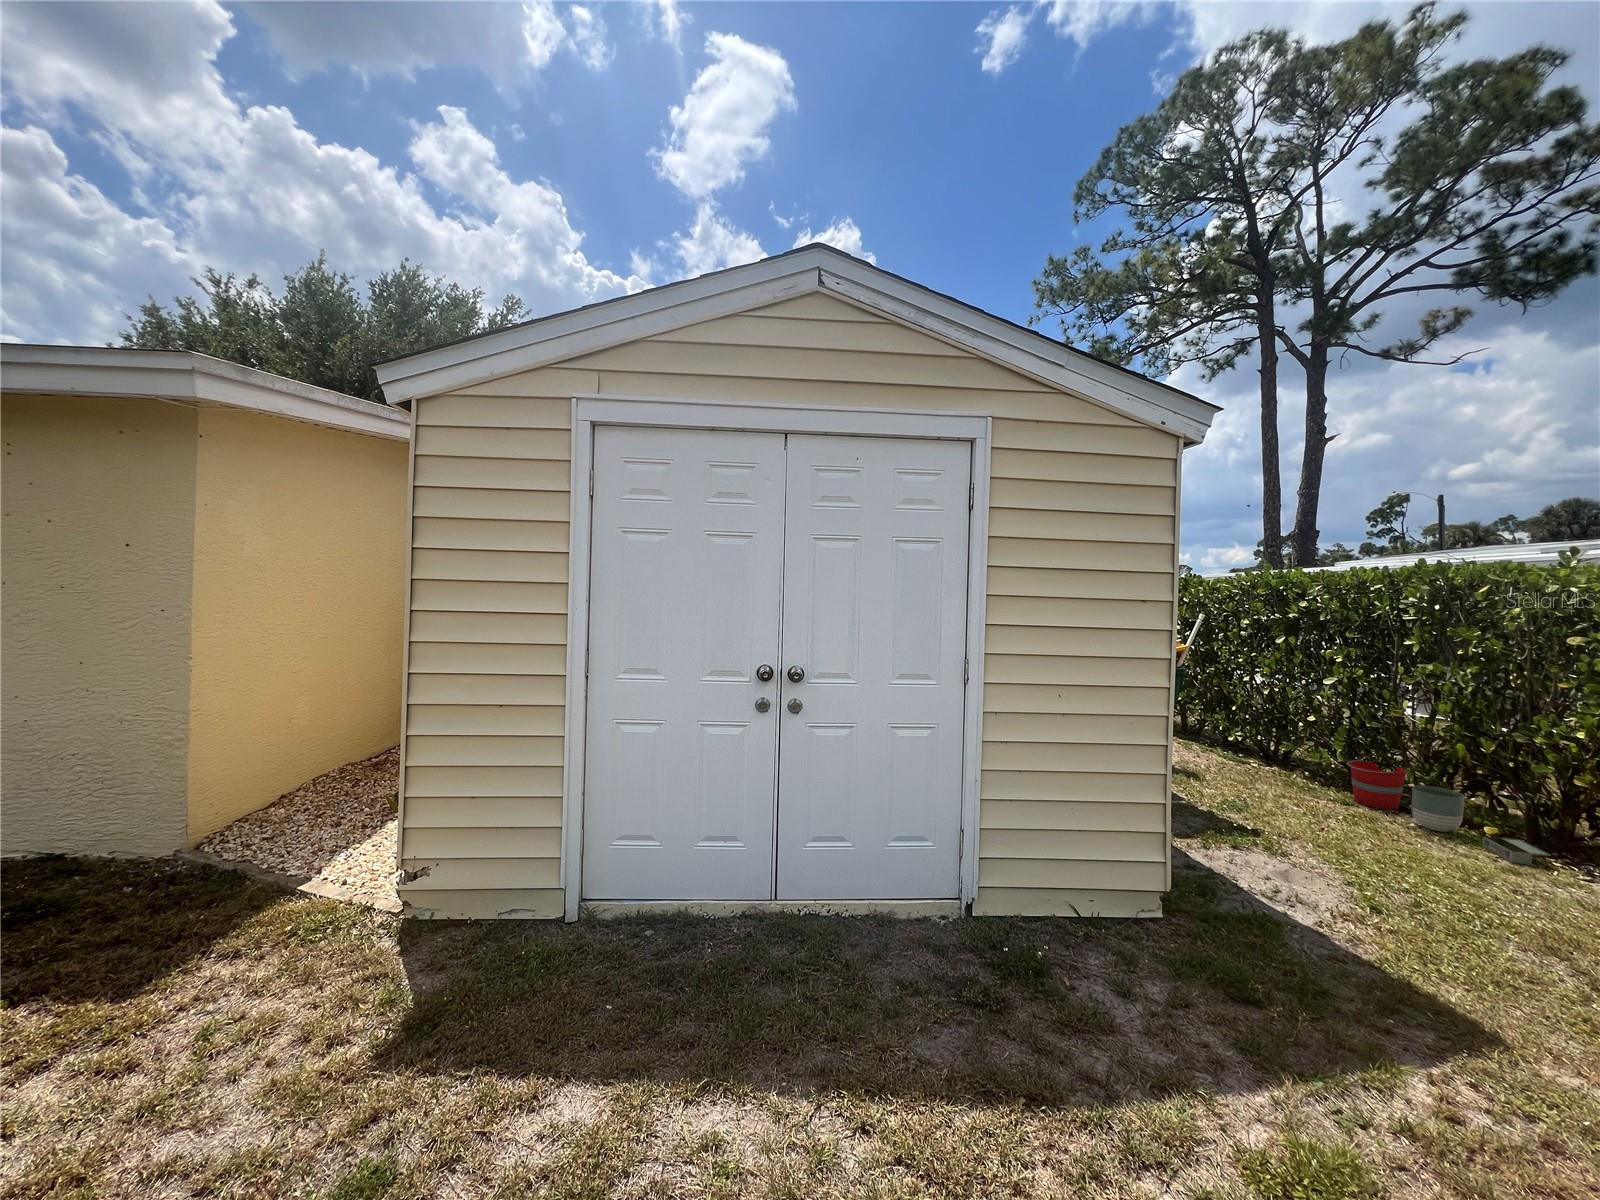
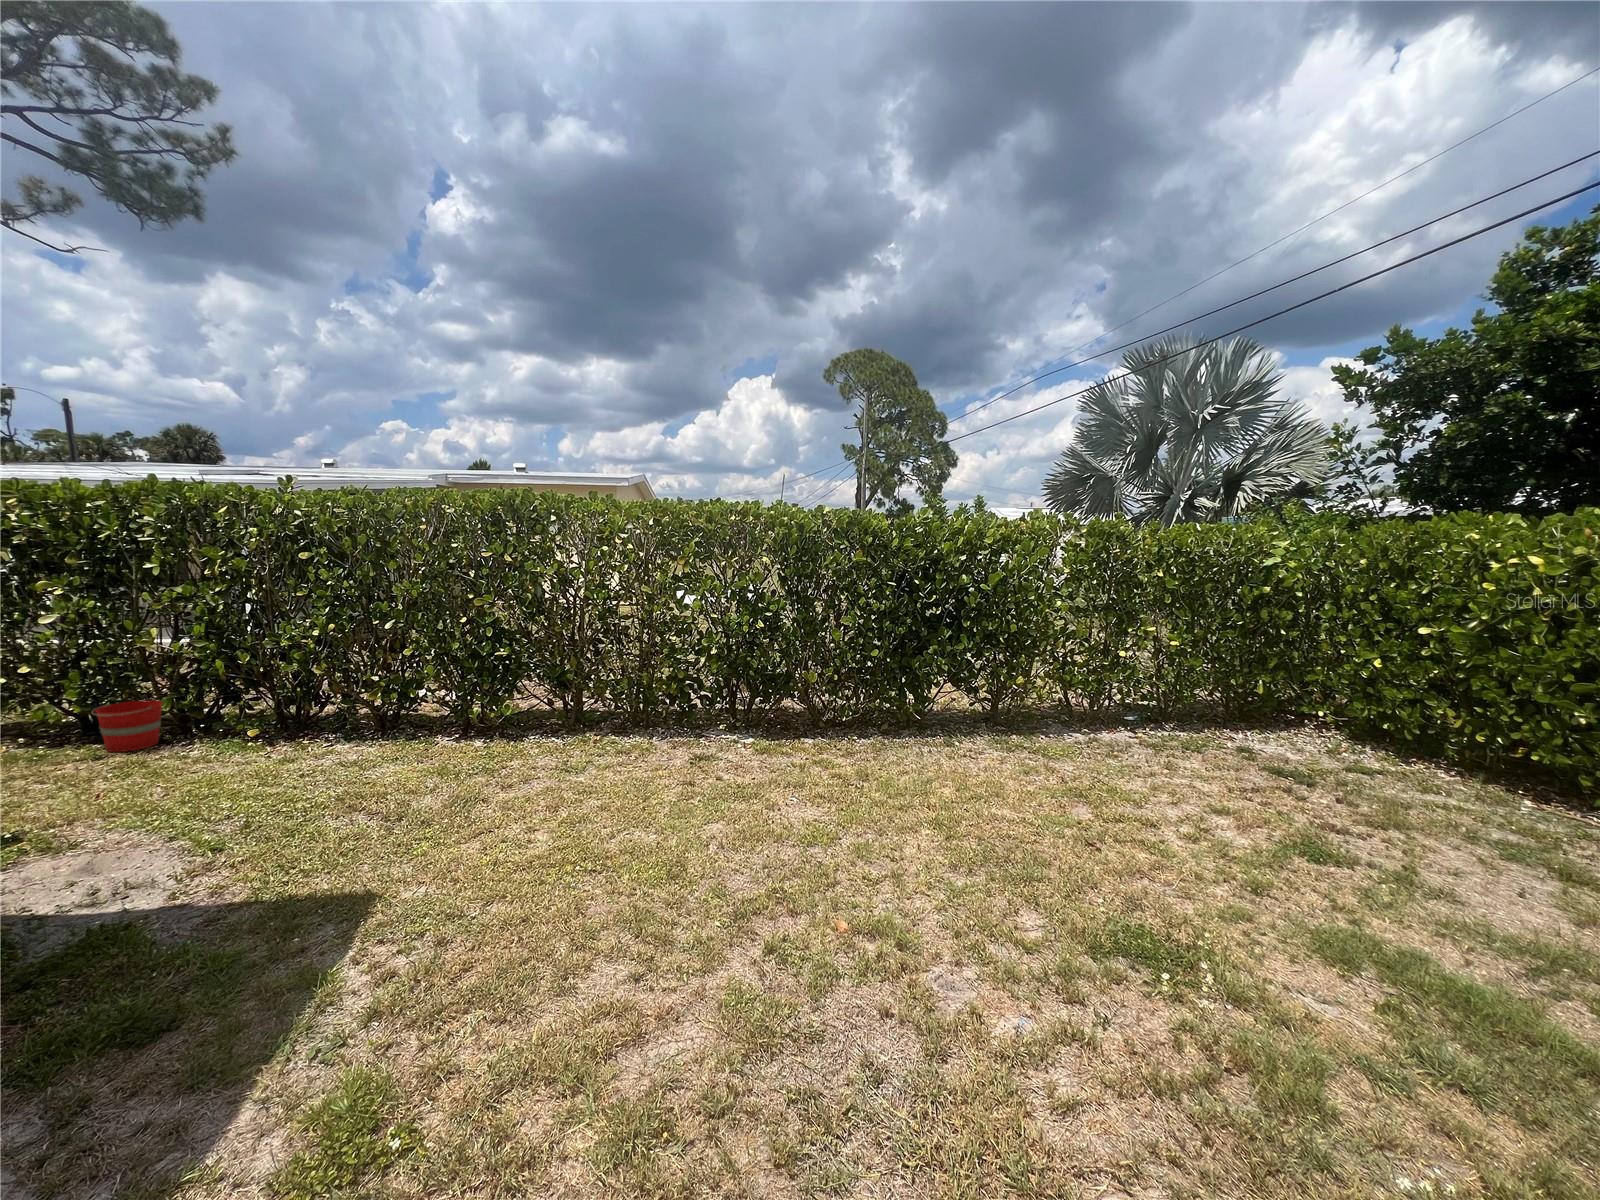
planter: present [1412,785,1464,832] -> none [178,707,229,751]
toolbox: present [1483,836,1551,865] -> none [252,731,306,753]

